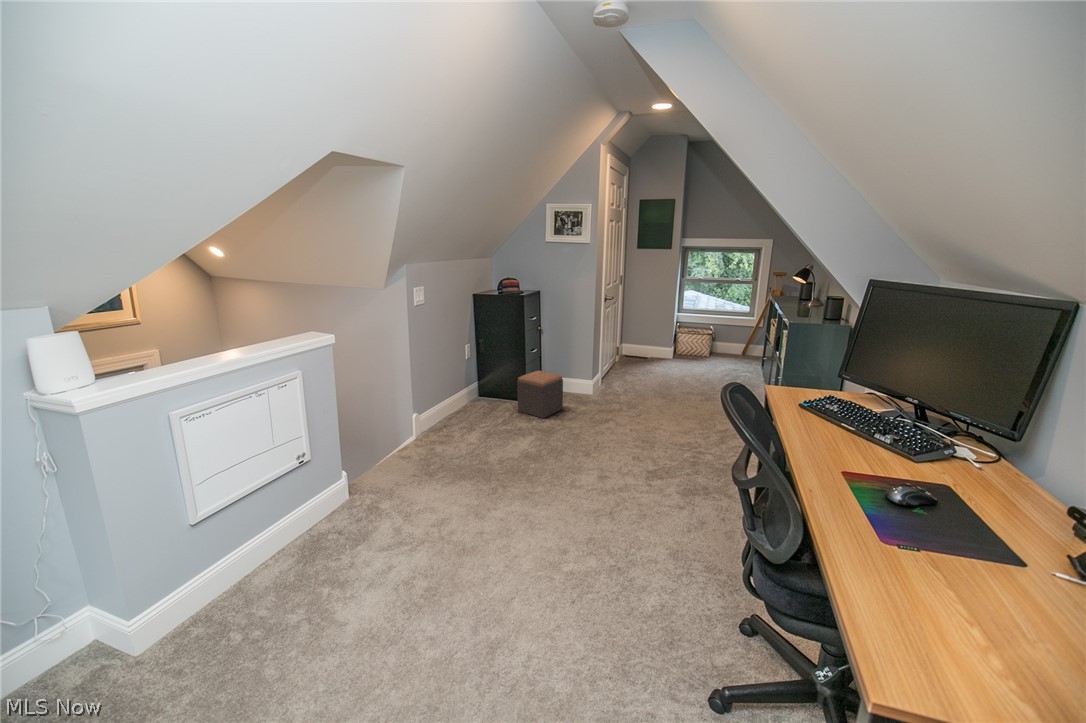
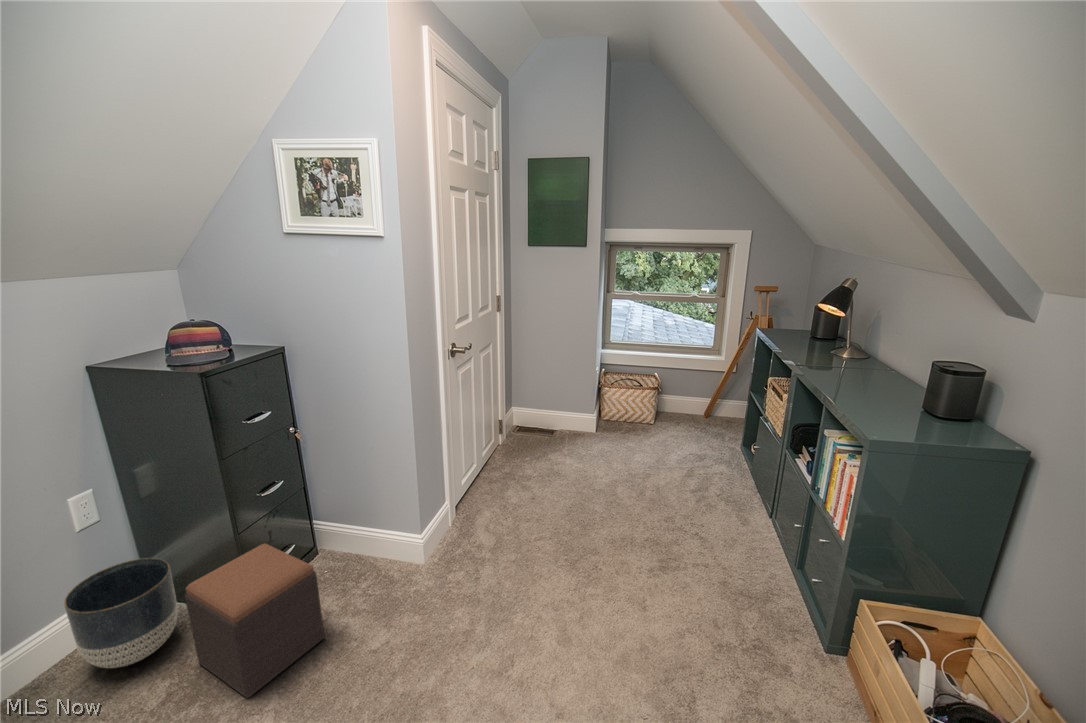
planter: none [474,373,506,409] -> present [64,558,178,668]

